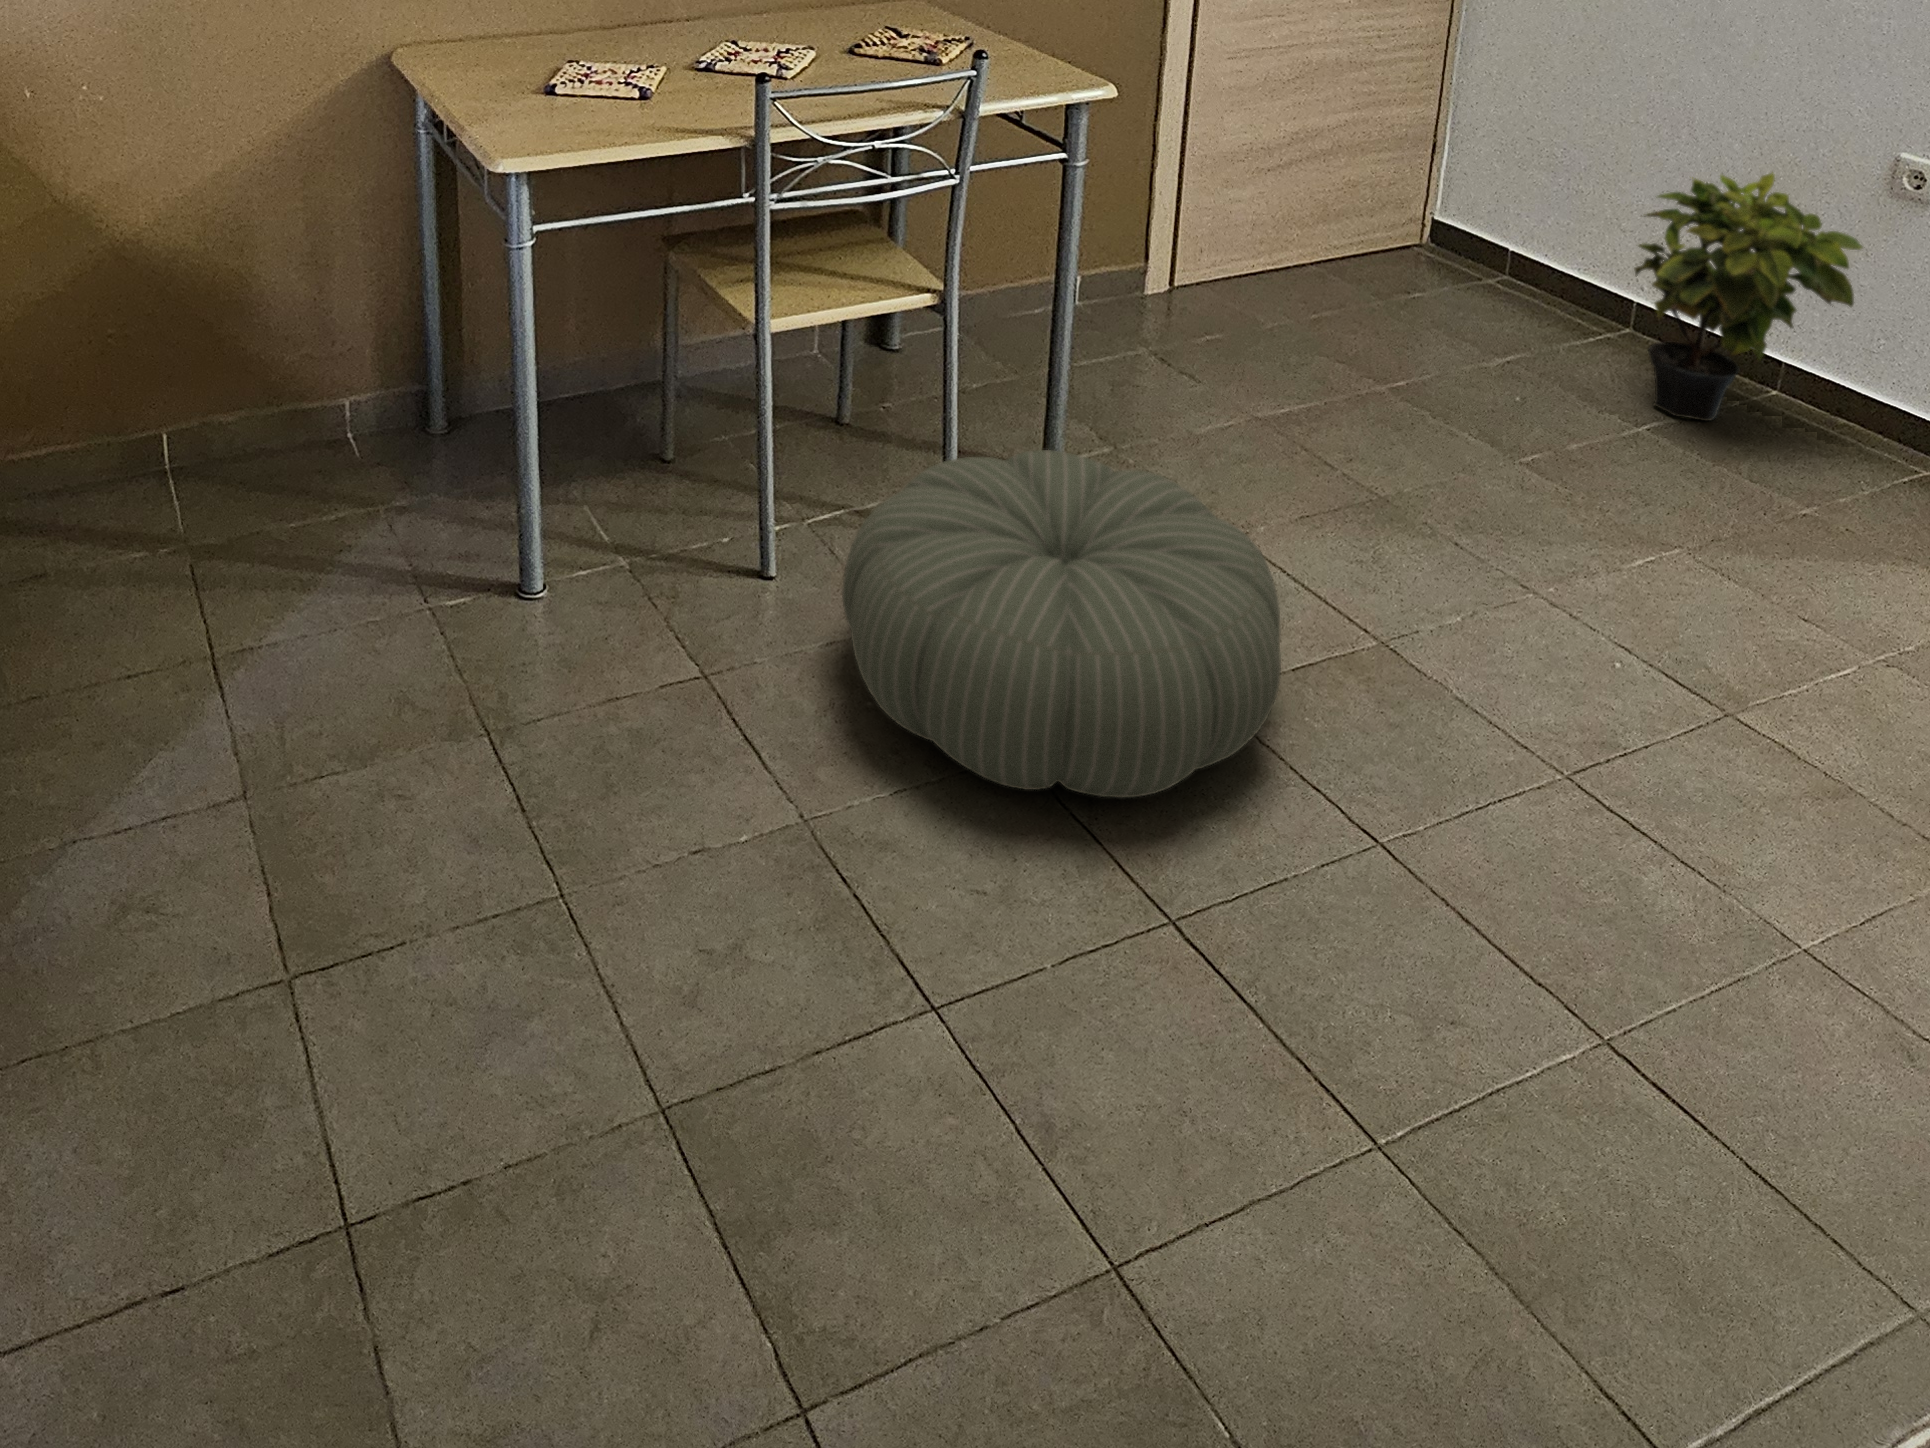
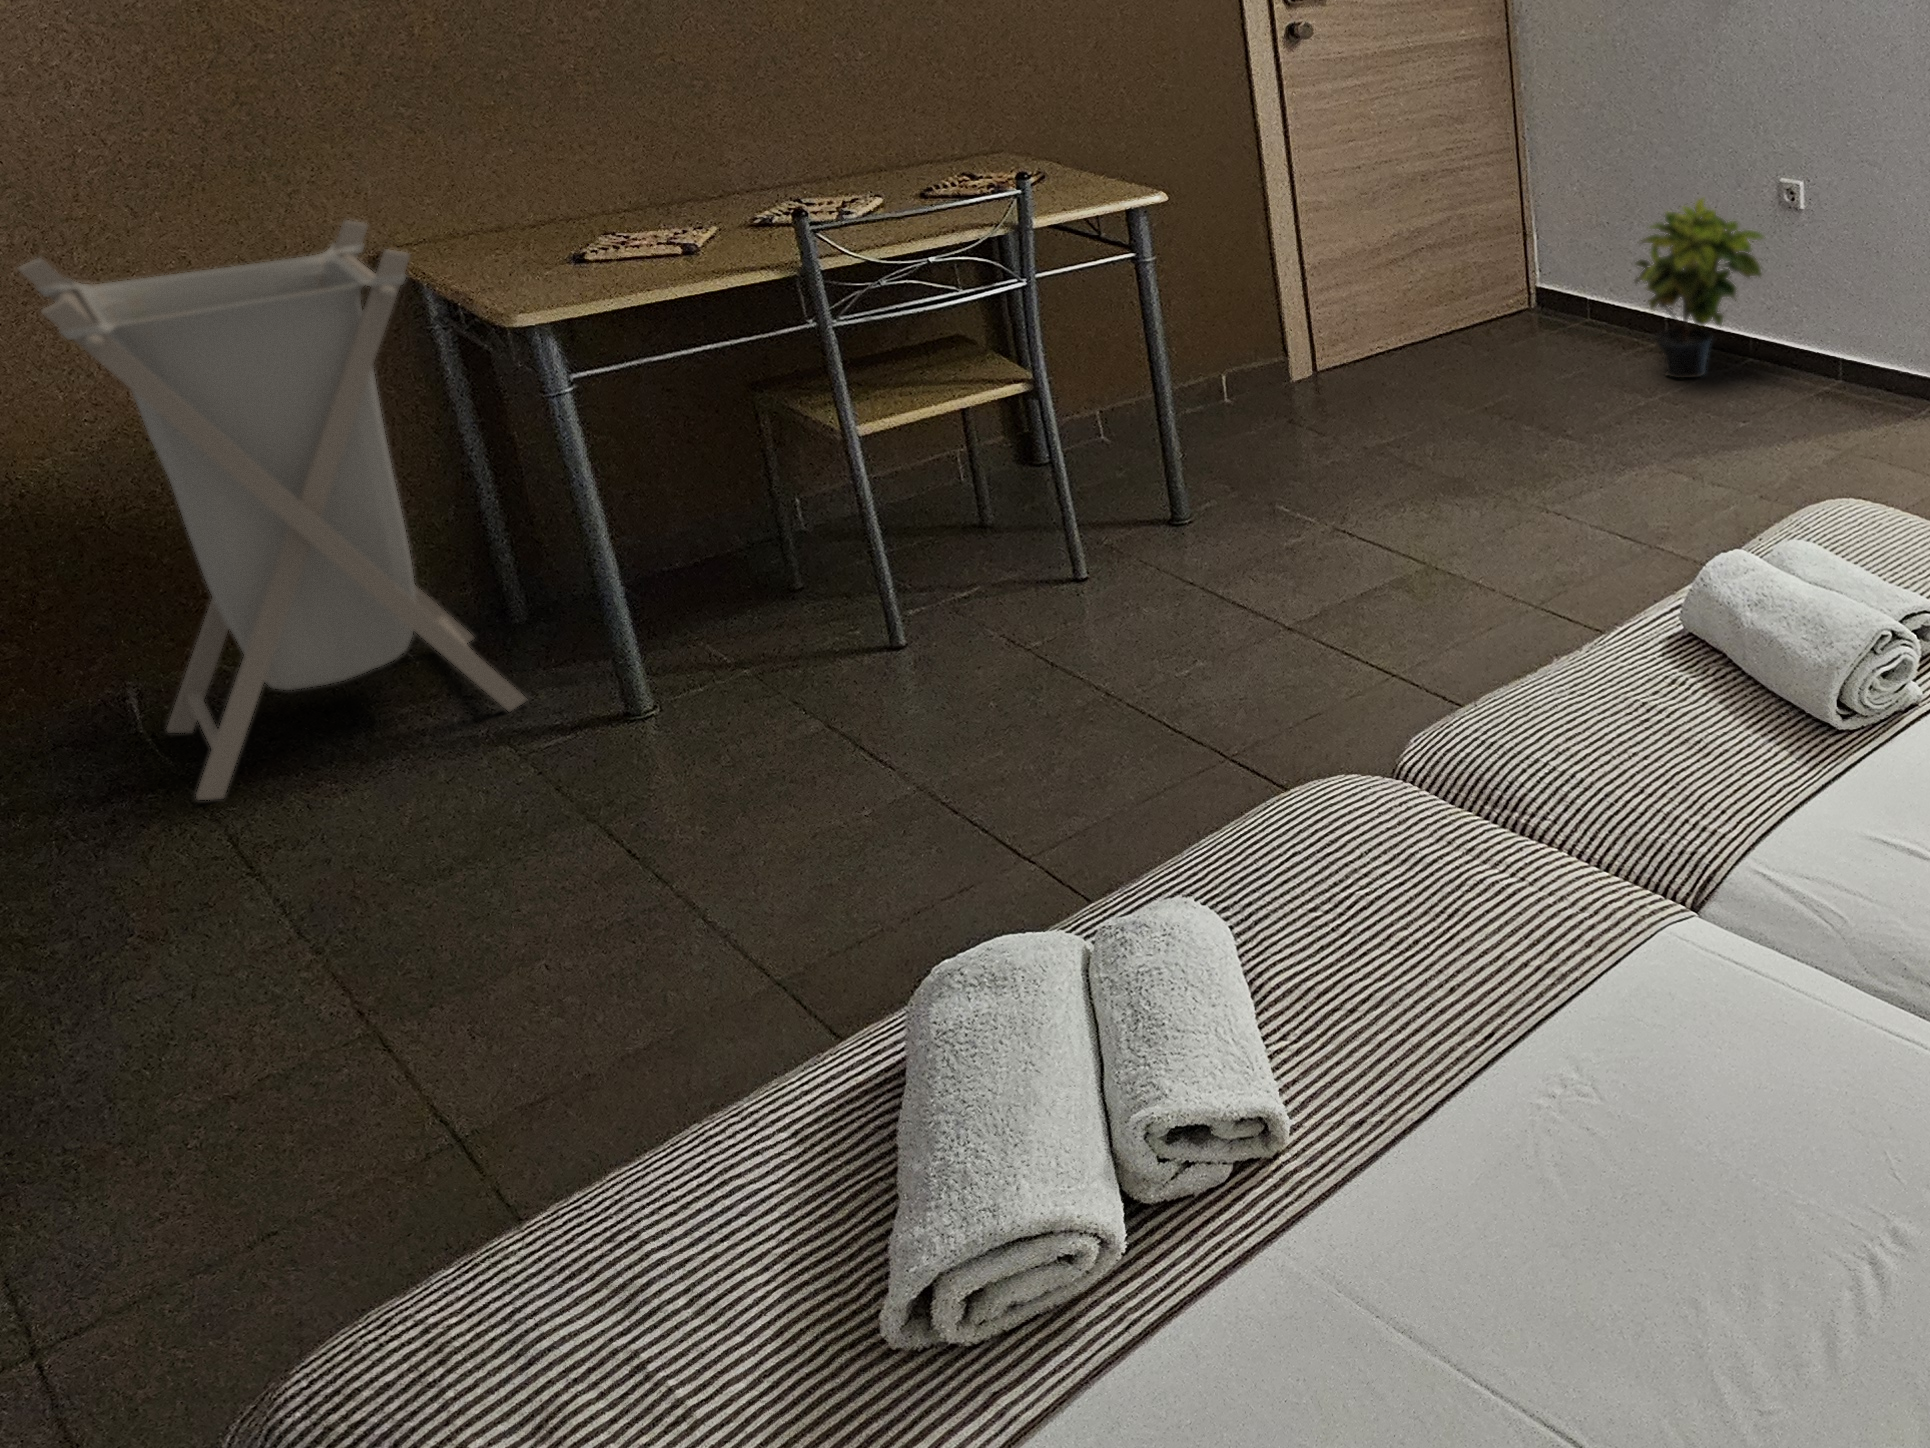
laundry hamper: none [160,16,445,571] -> present [19,220,526,800]
pouf: present [842,450,1281,798] -> none [956,473,1332,714]

